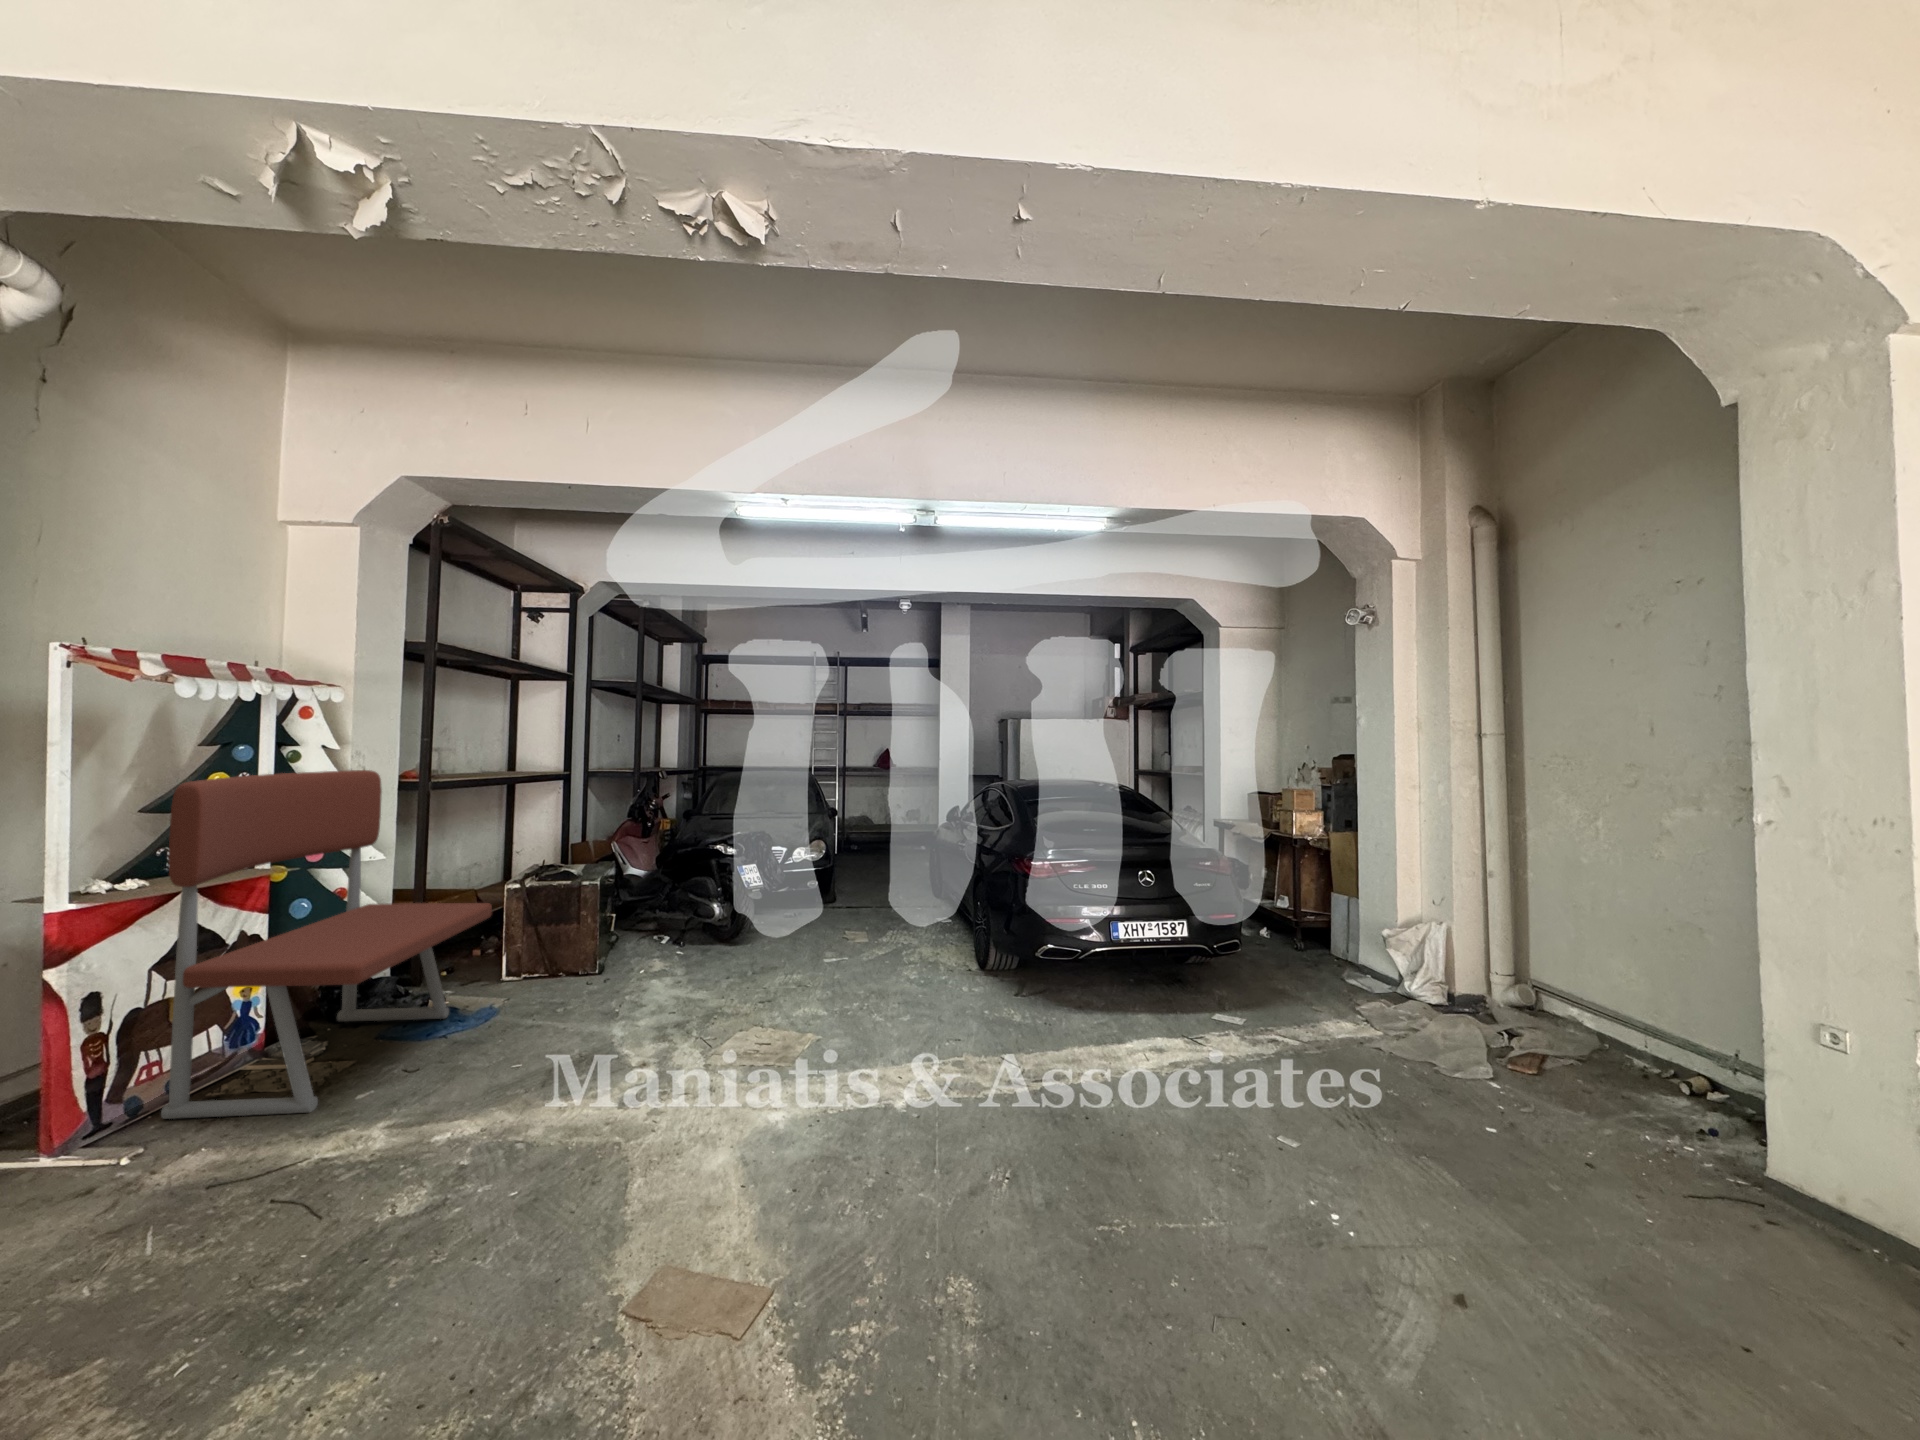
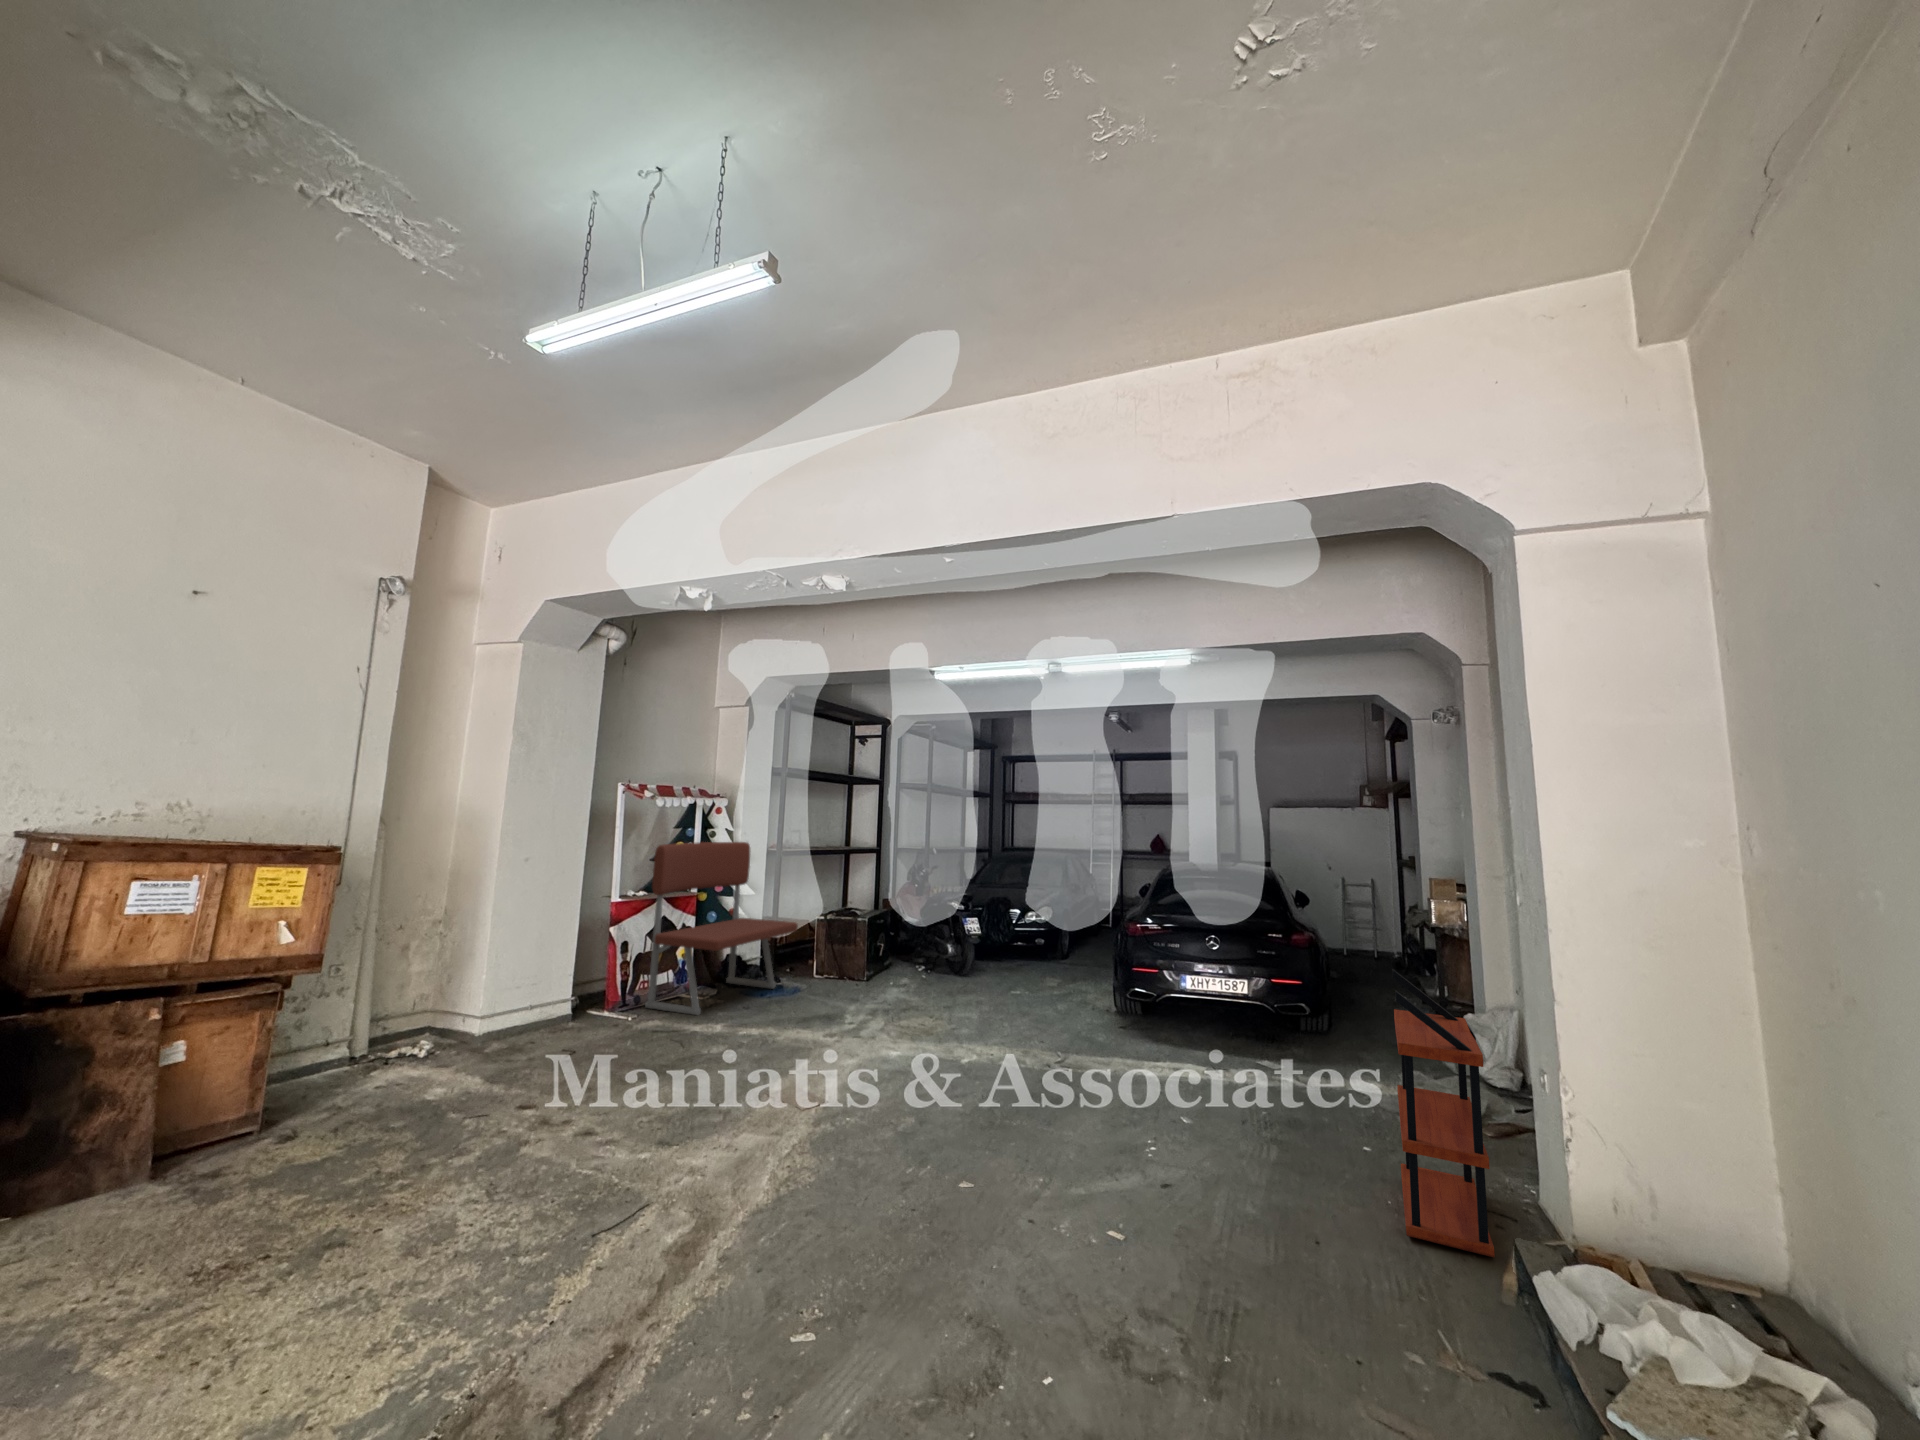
shelving unit: none [1574,913,1847,1281] -> present [1392,969,1494,1258]

